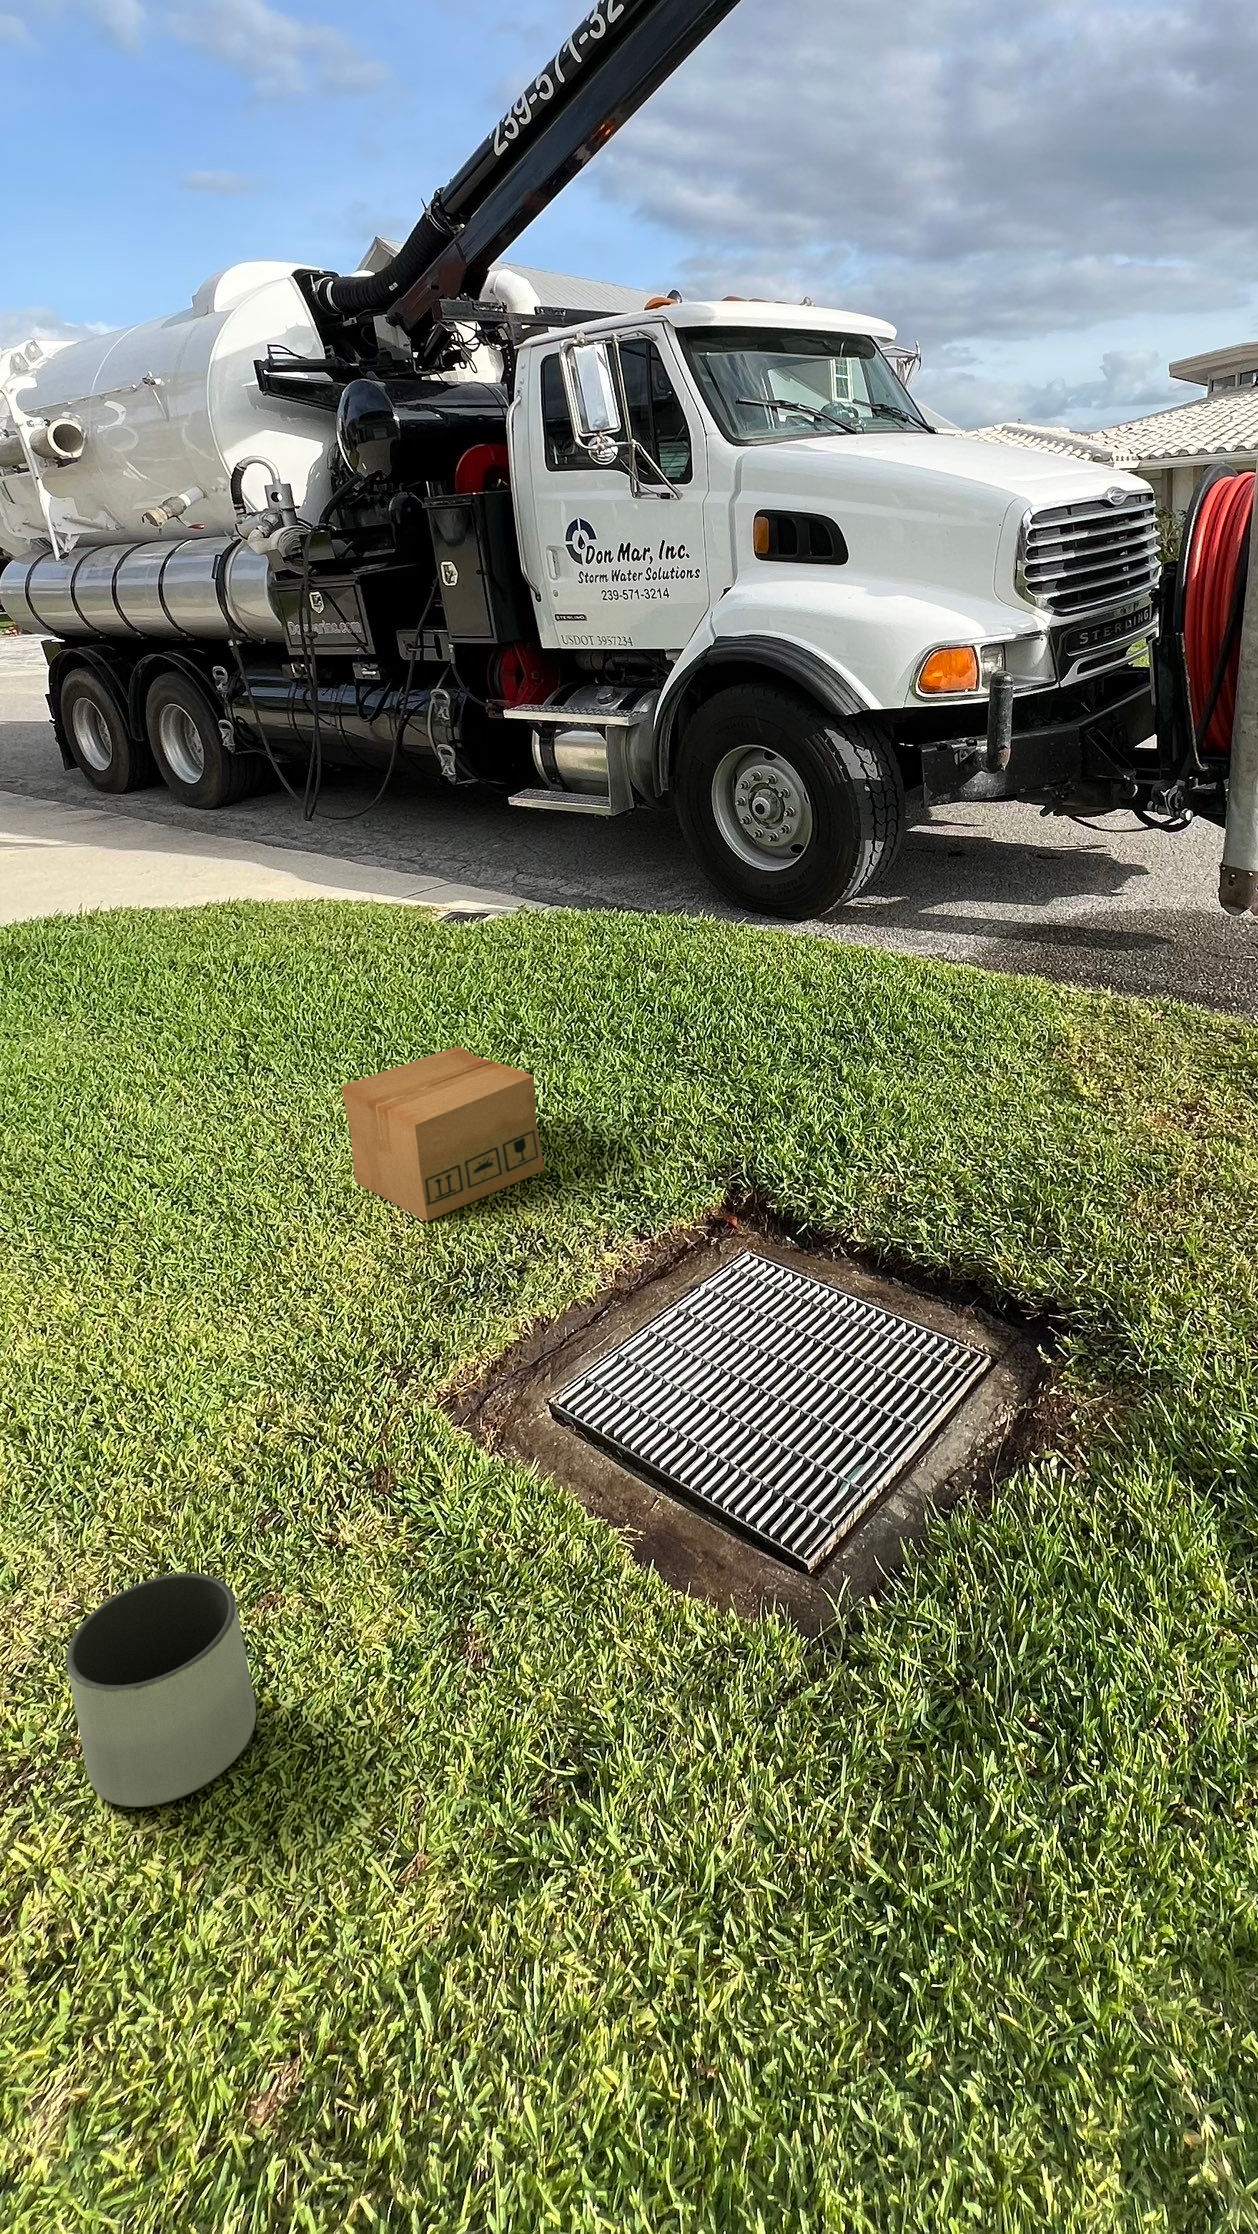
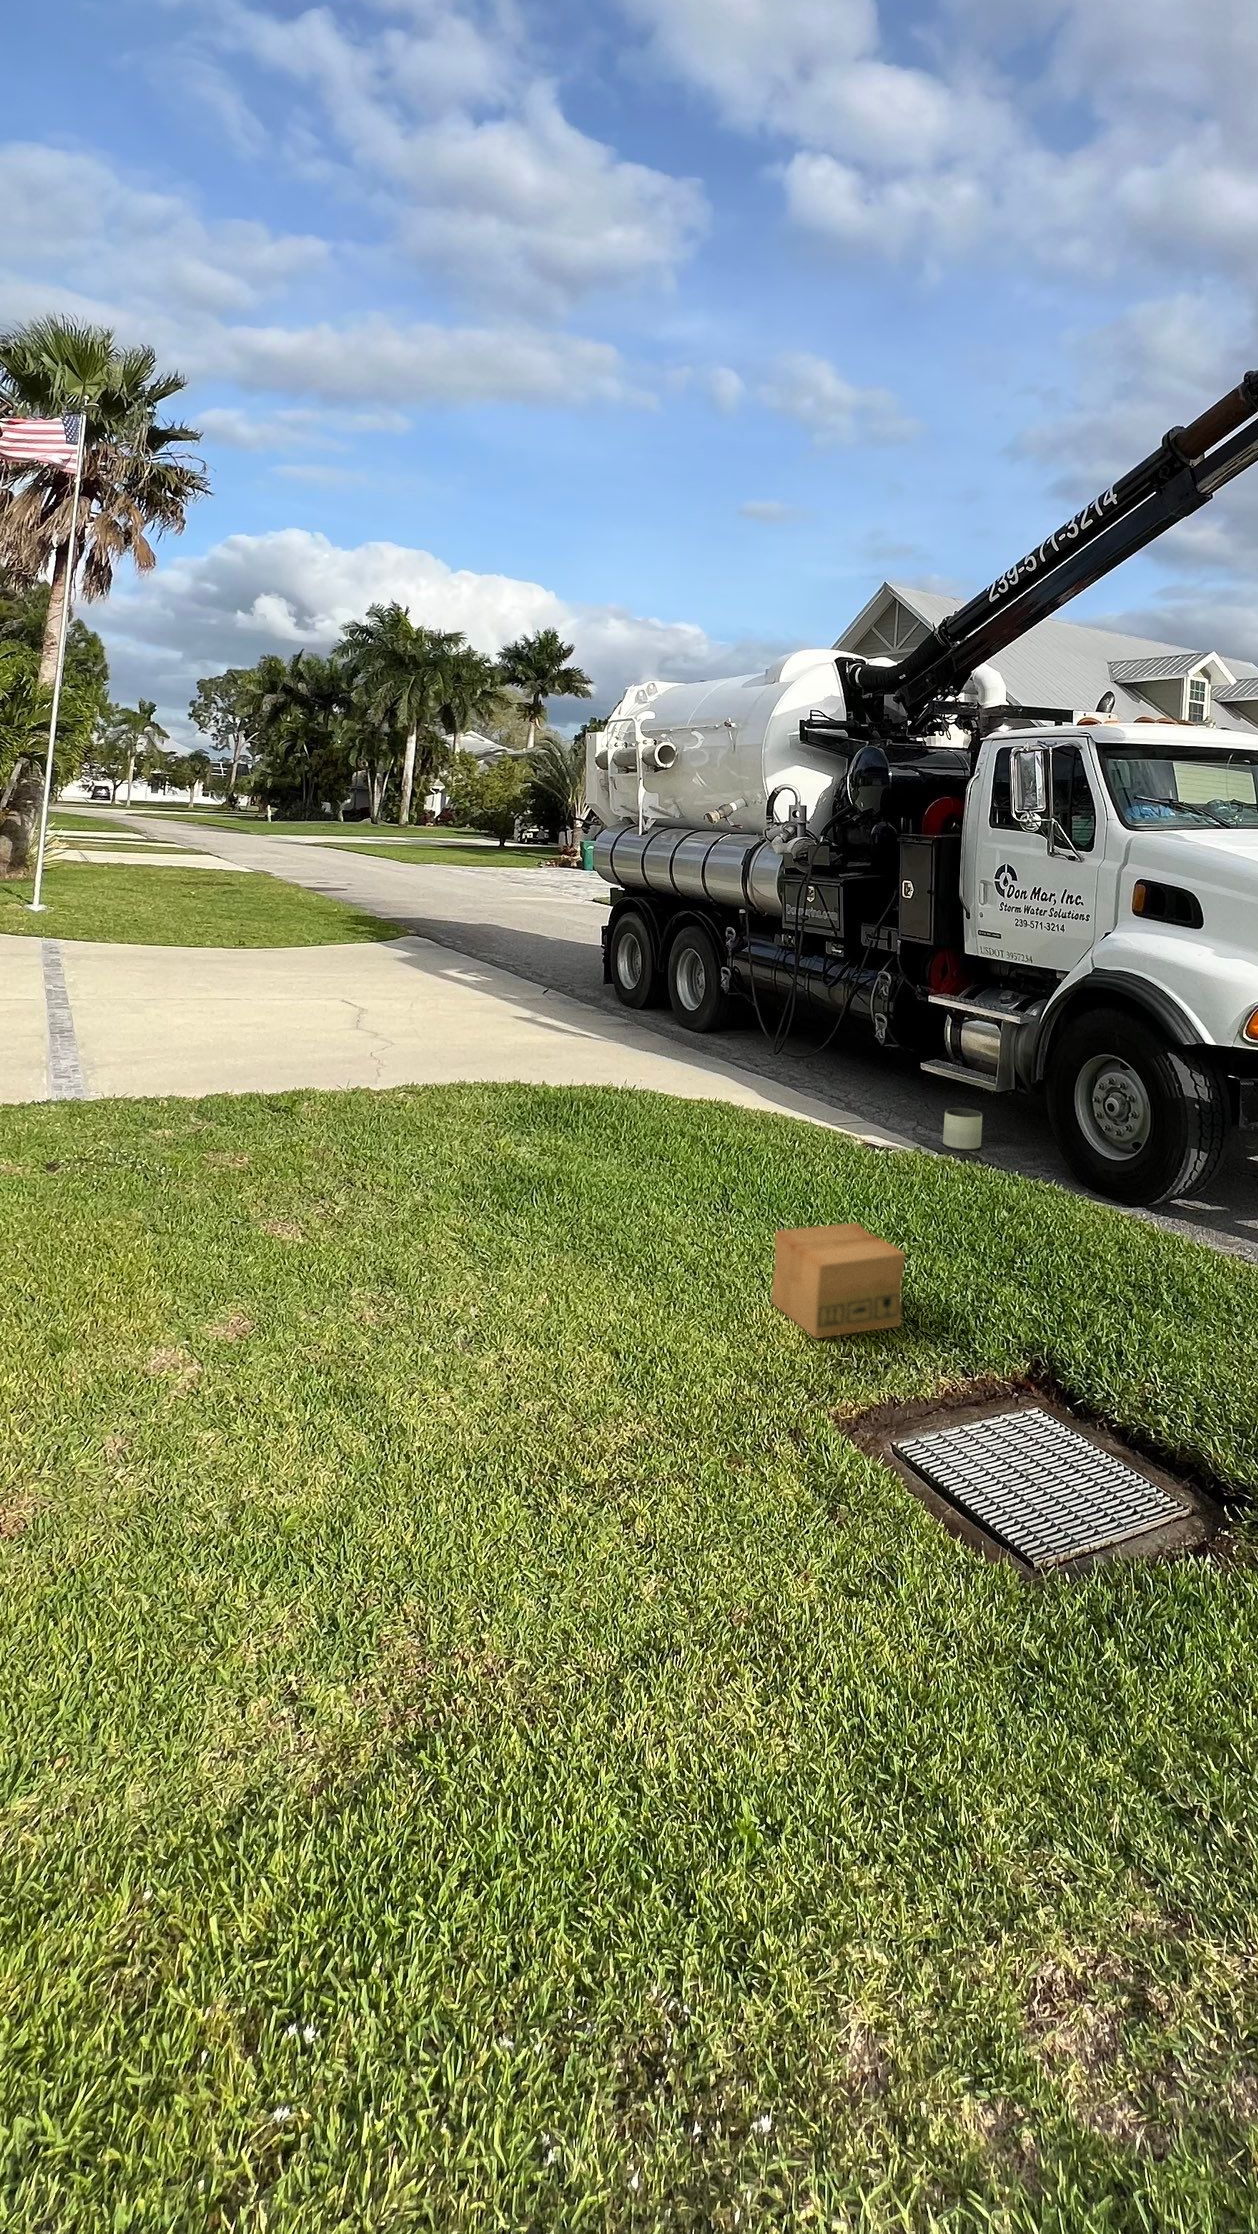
planter: present [66,1573,256,1807] -> present [943,1108,982,1150]

